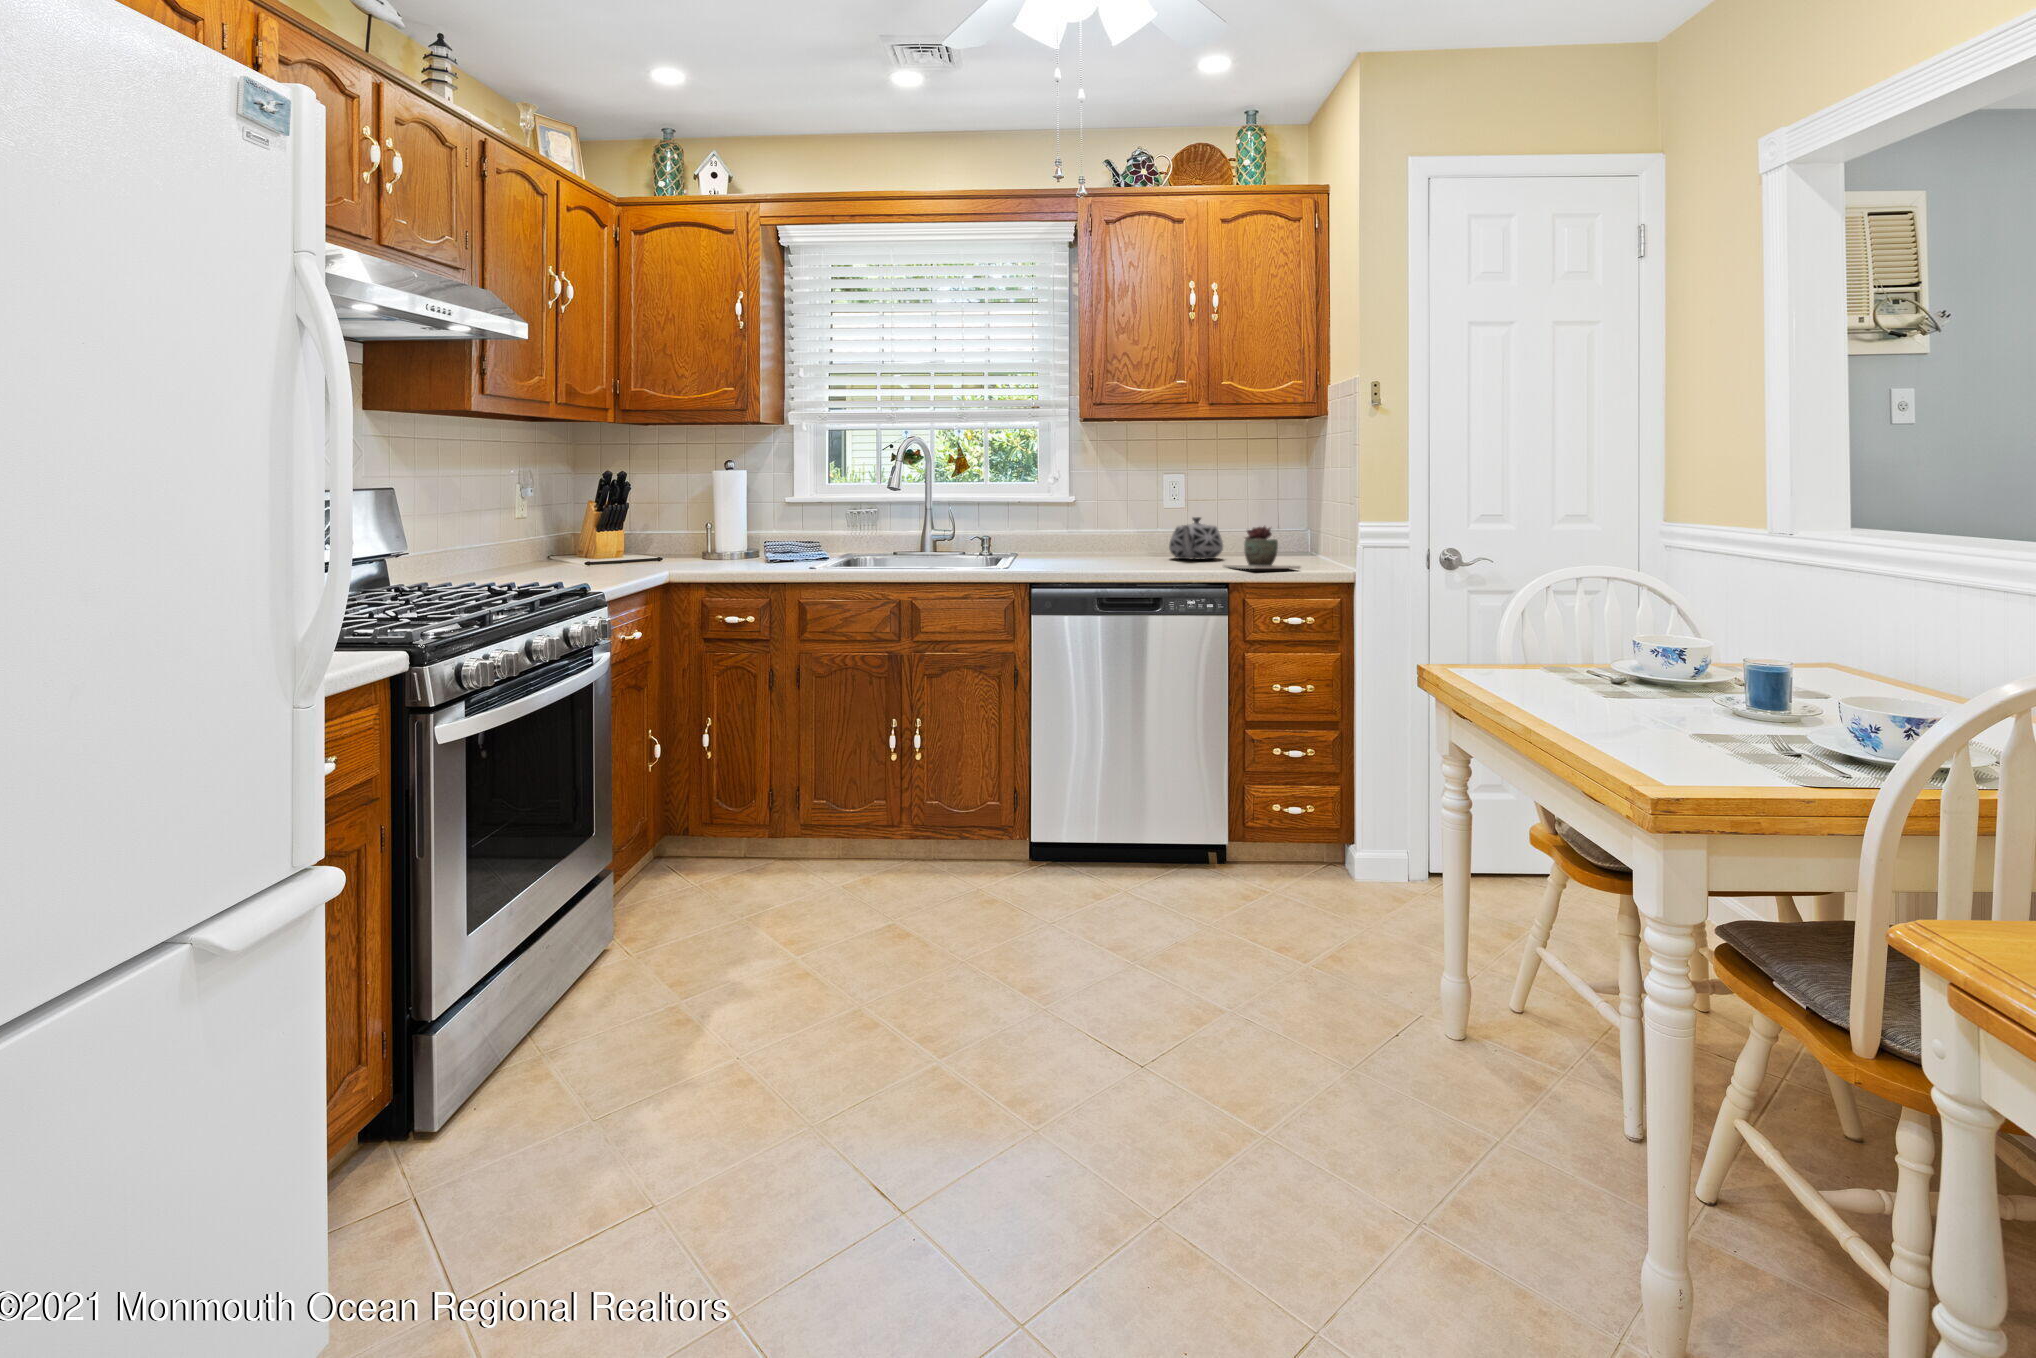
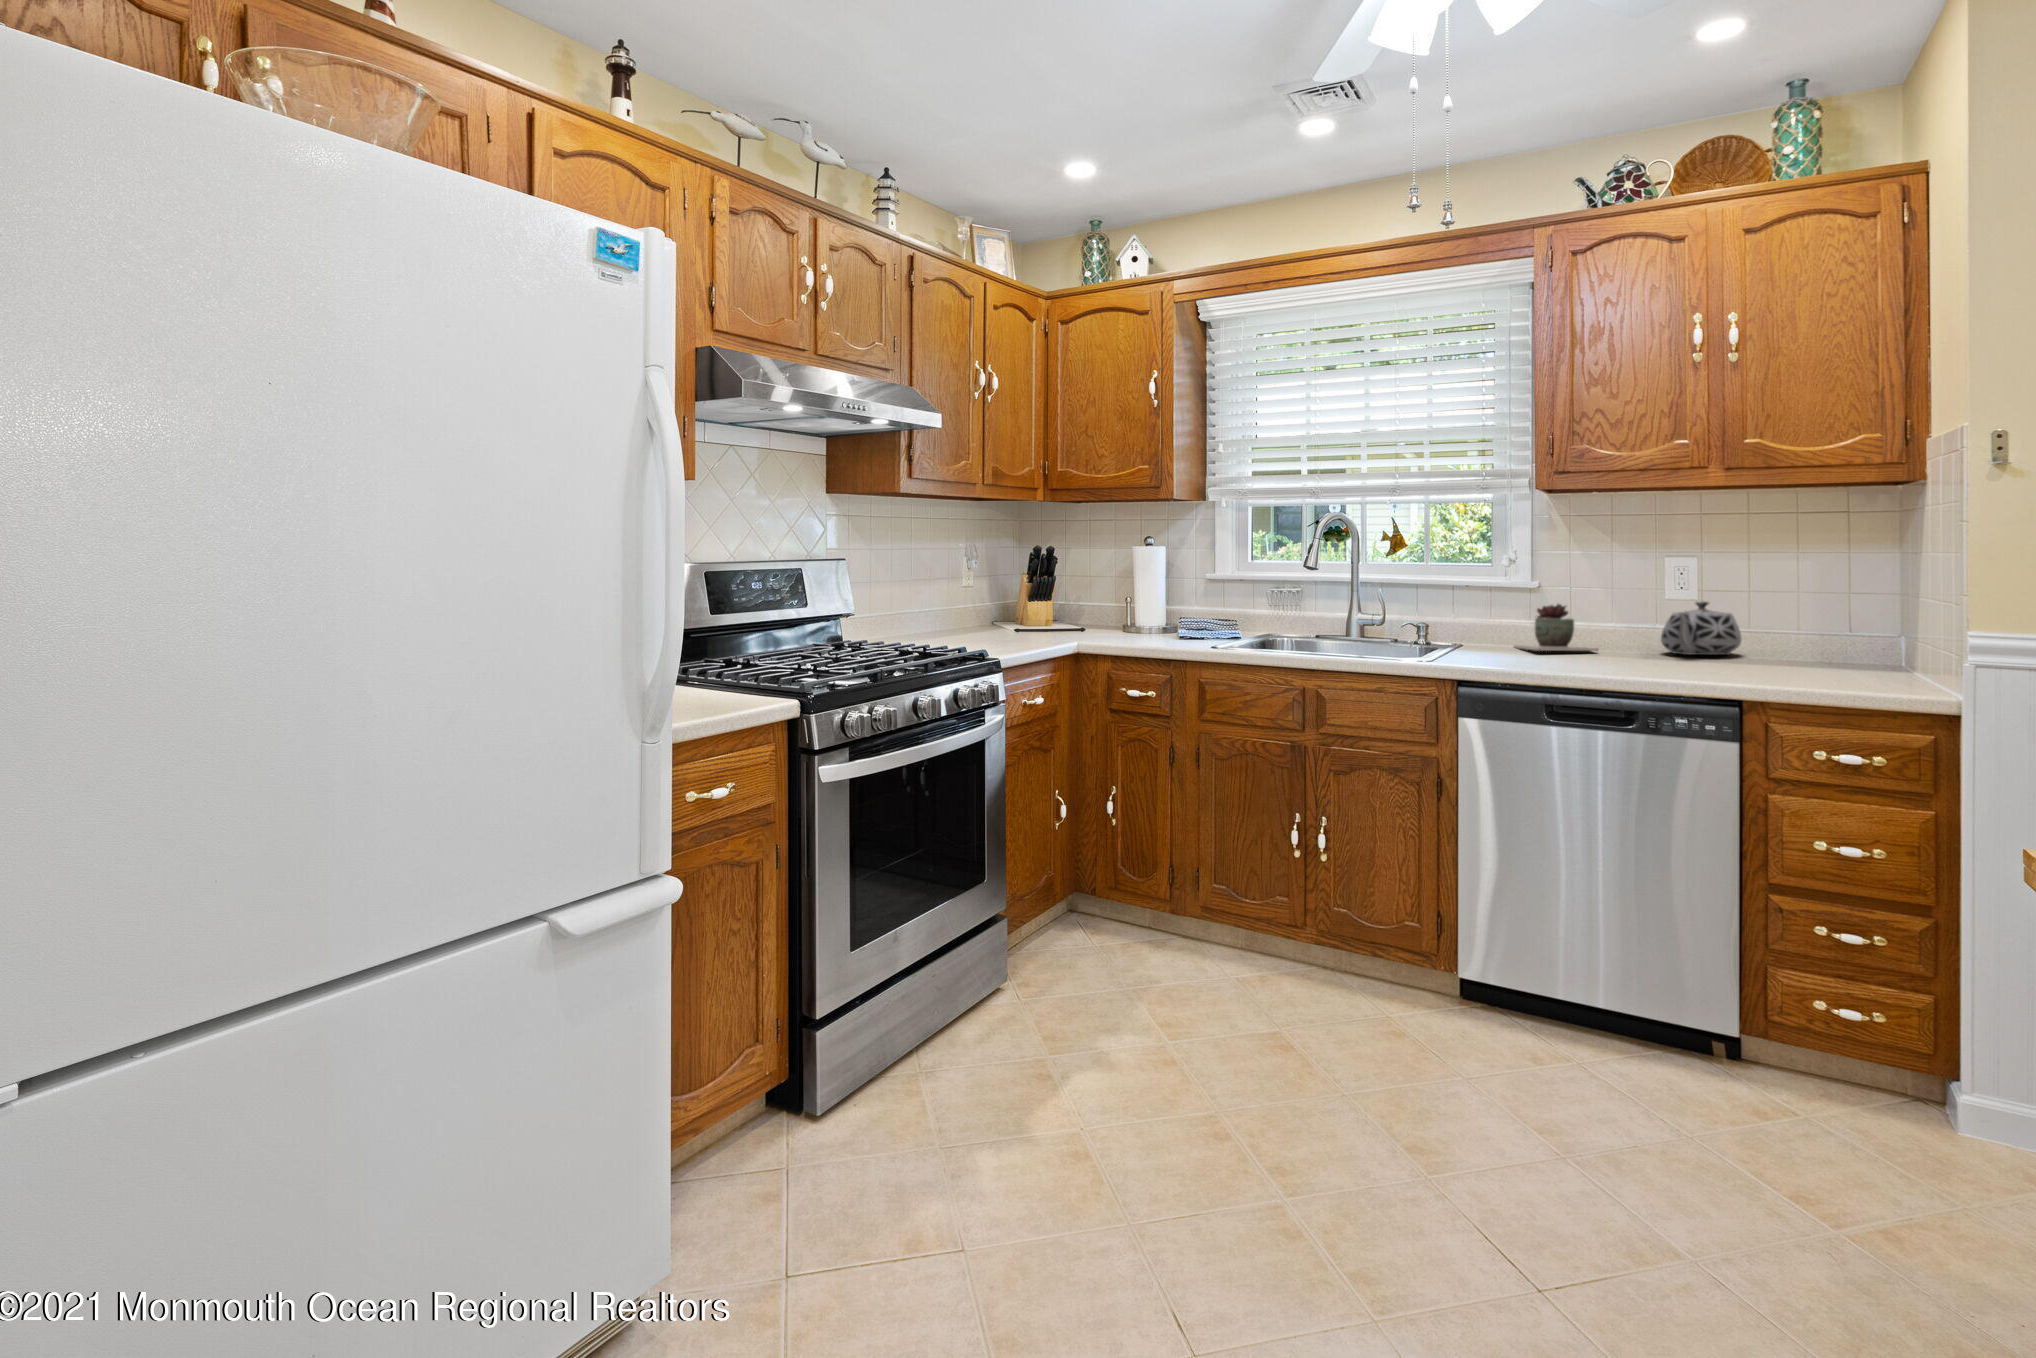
succulent plant: present [1224,526,1300,569] -> present [1514,604,1598,651]

